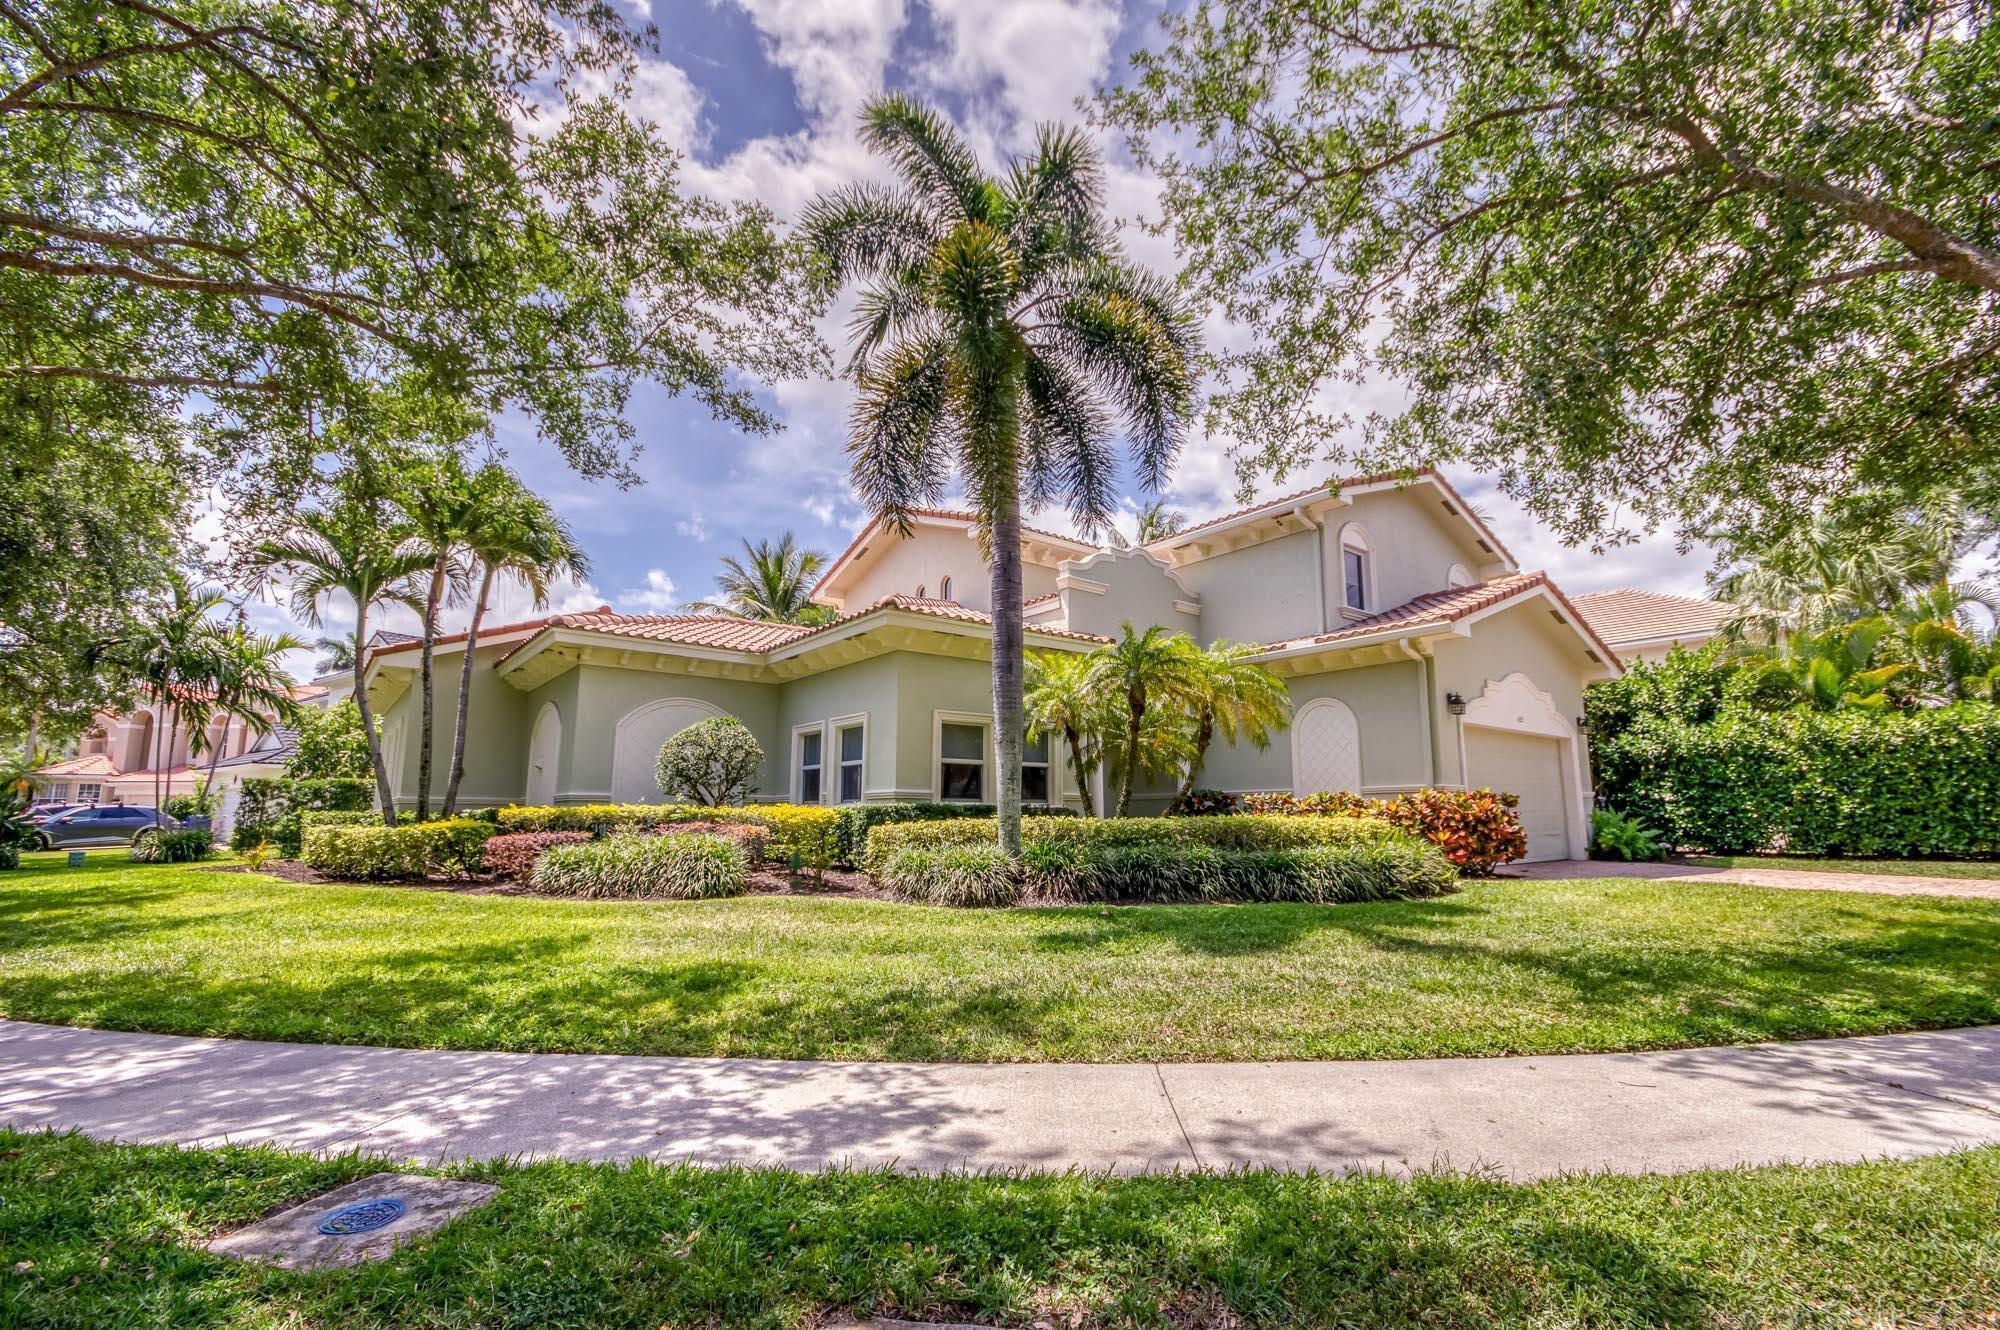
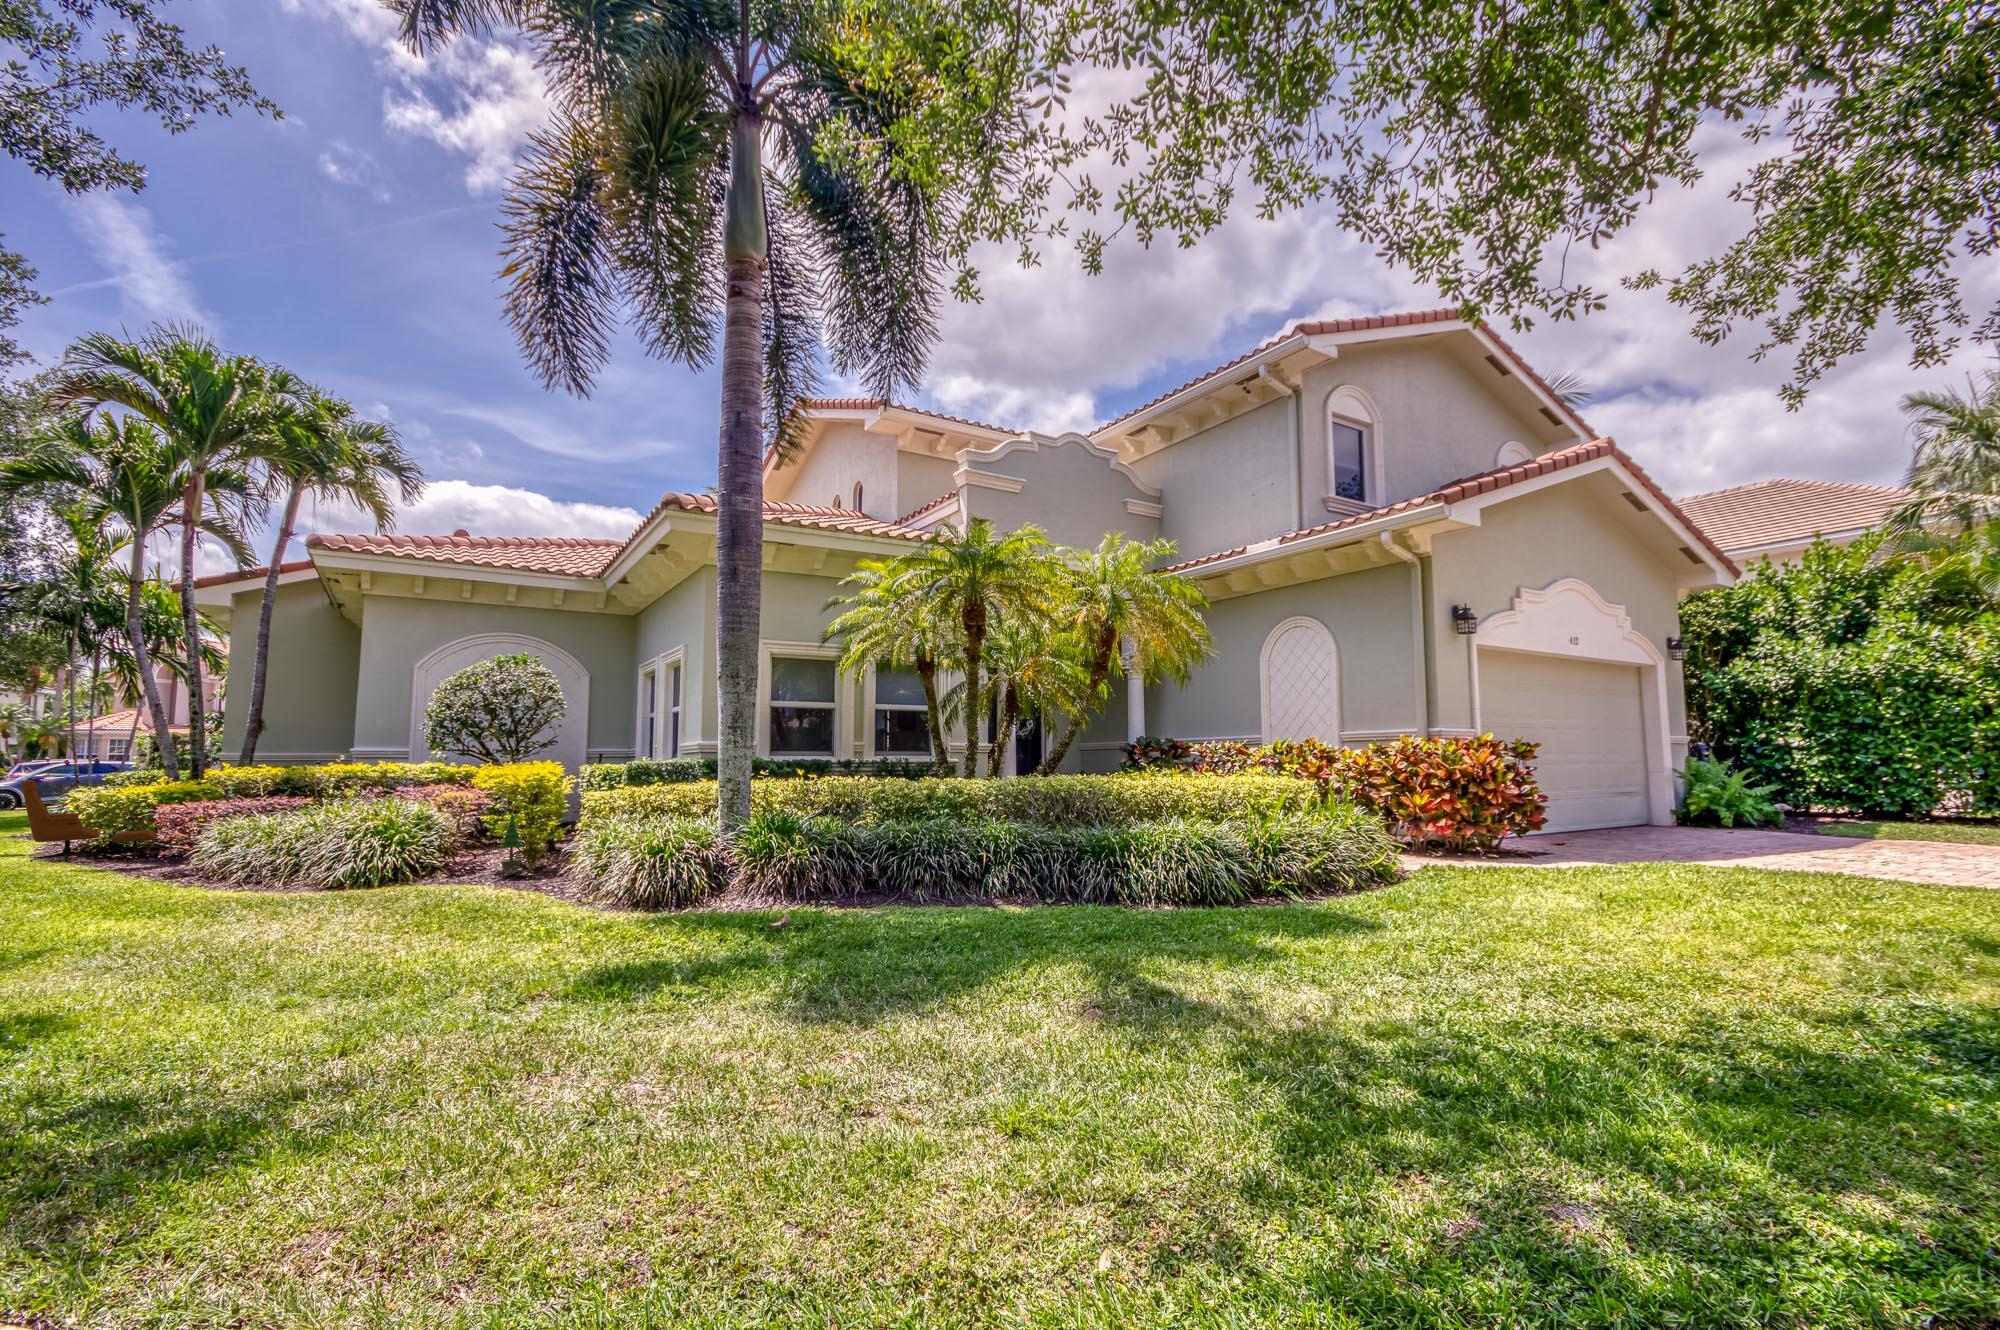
lounge chair: none [341,815,437,885] -> present [21,780,158,862]

